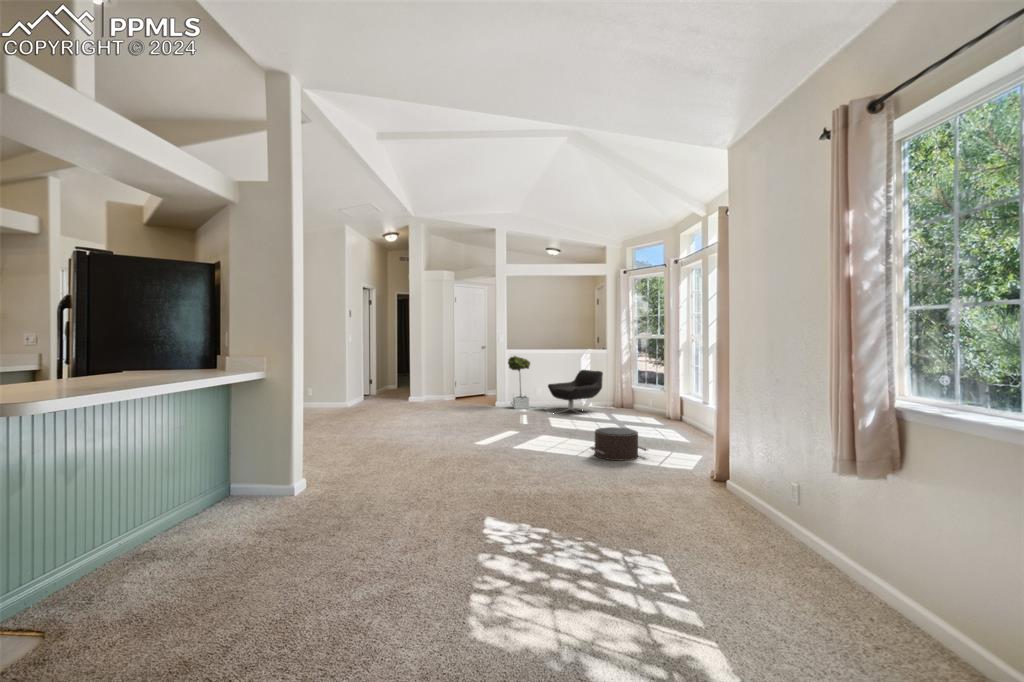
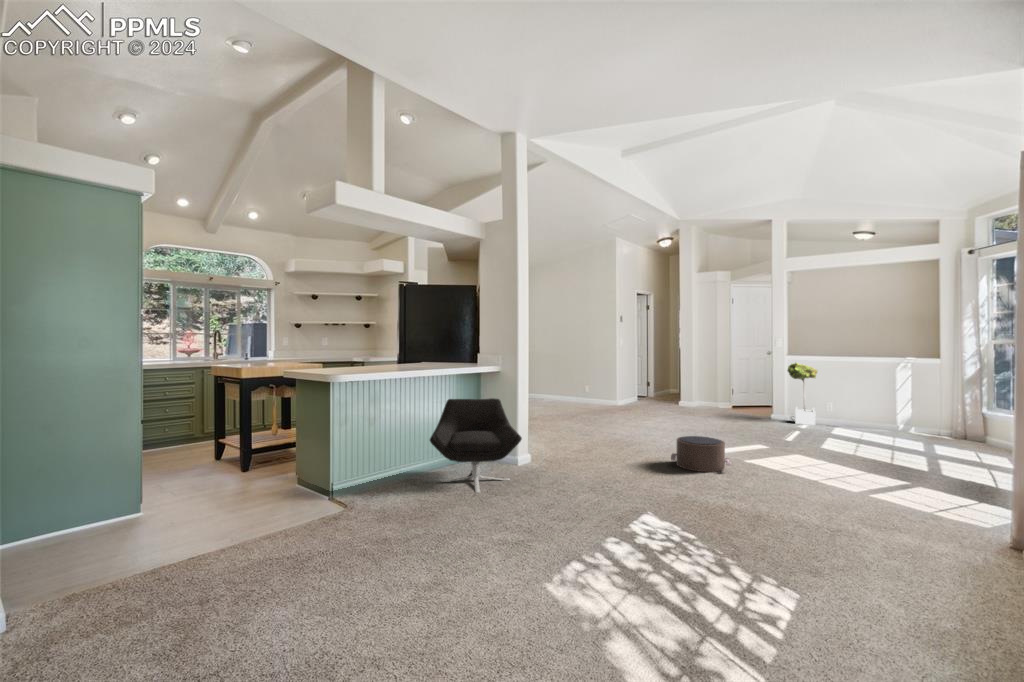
lounge chair: present [548,370,603,414] -> present [430,398,522,493]
pouf: present [590,427,648,461] -> present [671,436,732,472]

